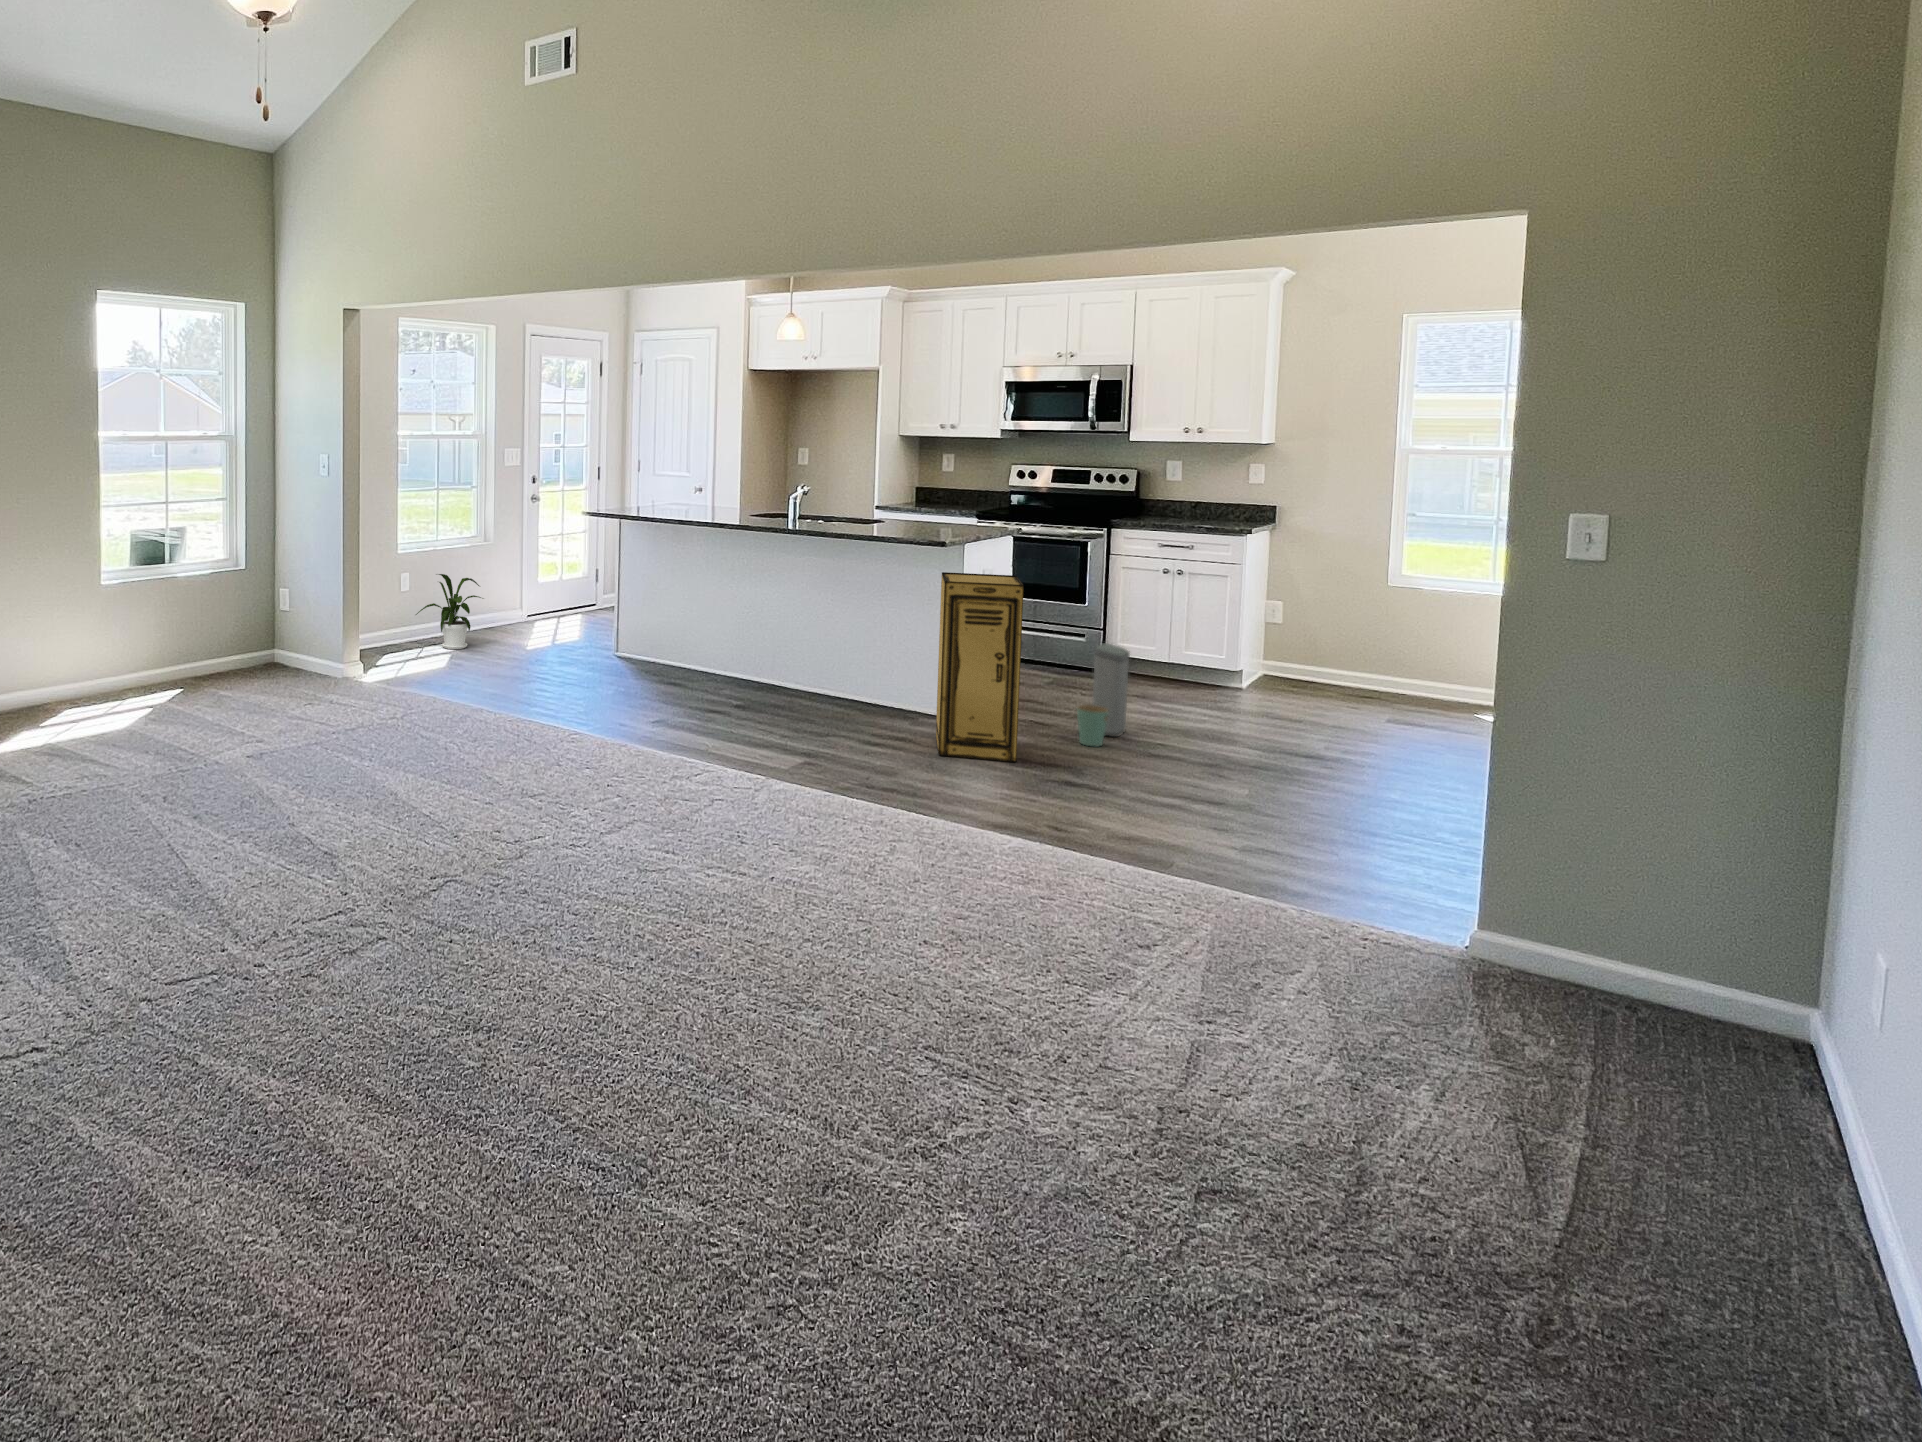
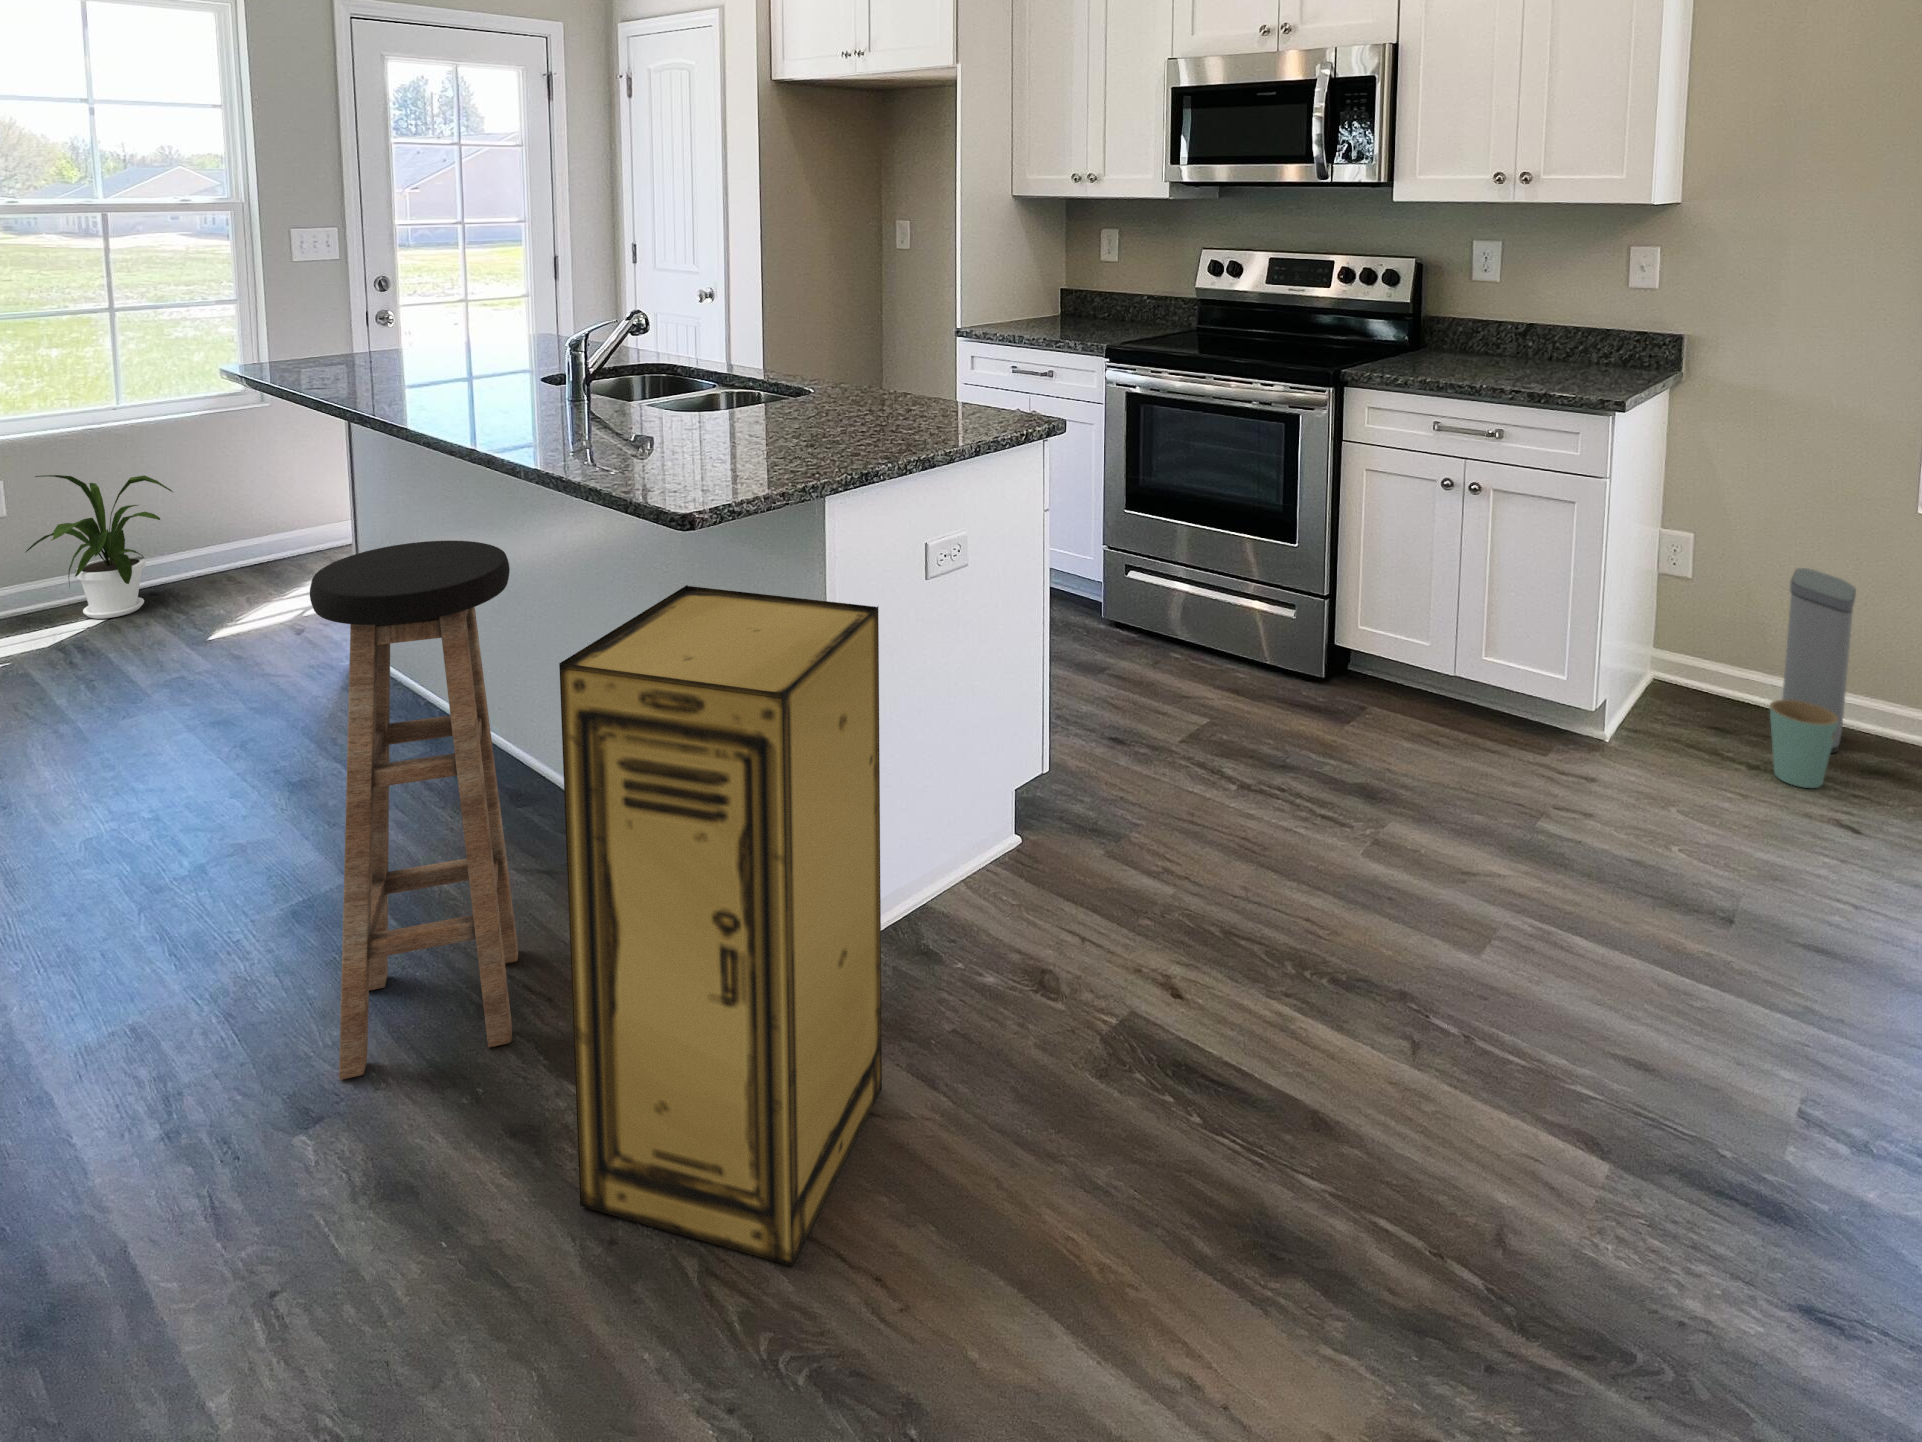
bar stool: none [794,565,869,739] -> present [310,541,518,1080]
trash can: present [1077,643,1130,746] -> present [1770,568,1856,788]

